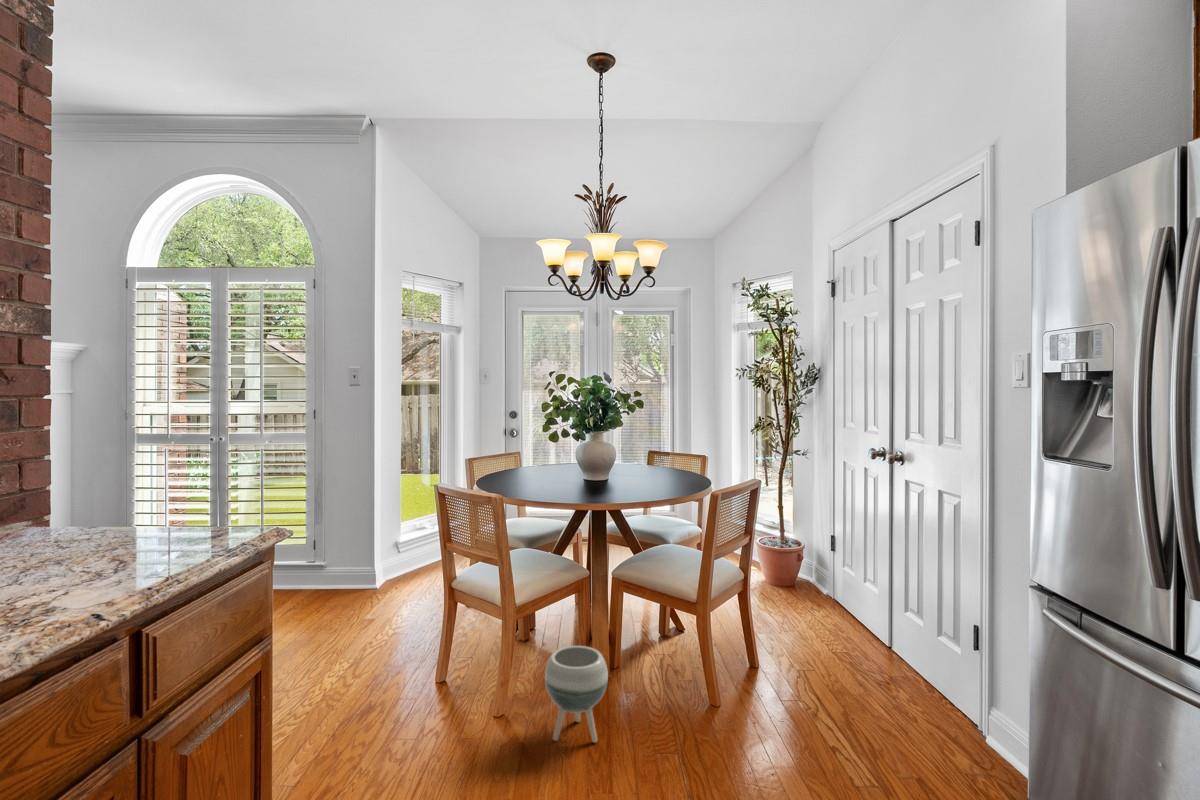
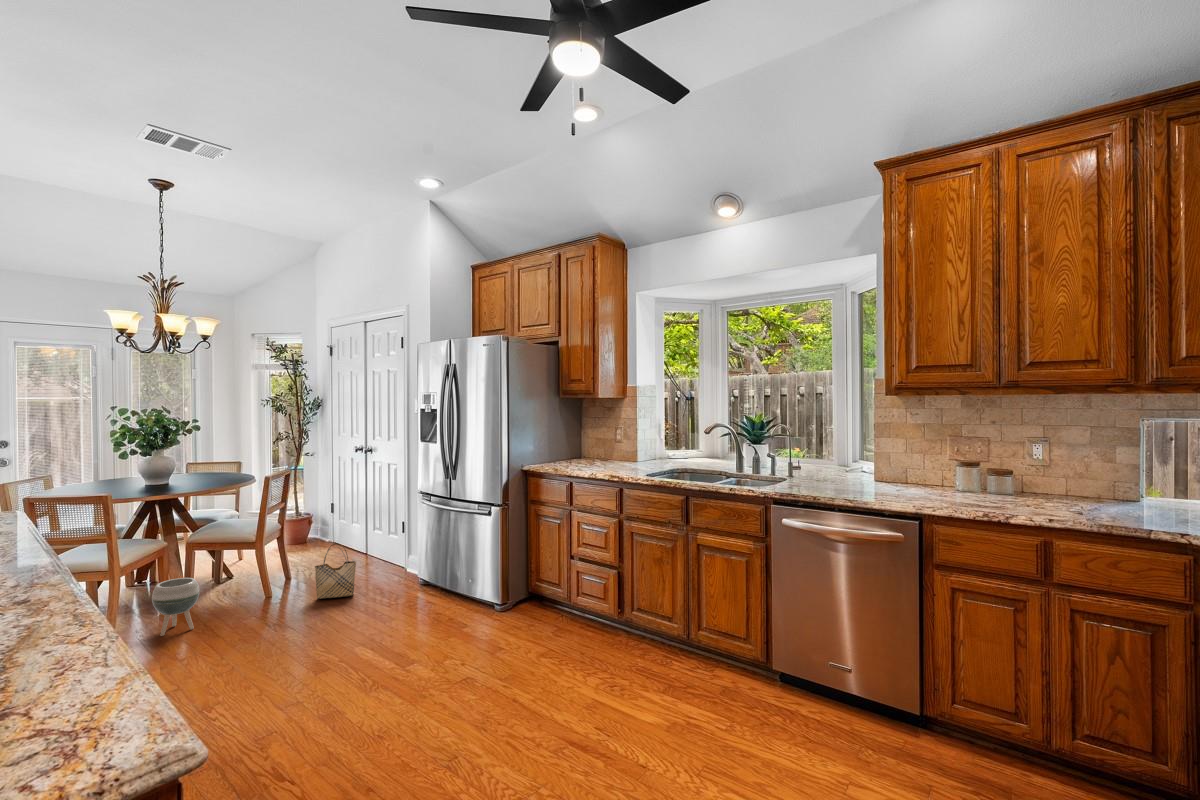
woven basket: none [792,643,874,766] -> present [315,544,356,599]

